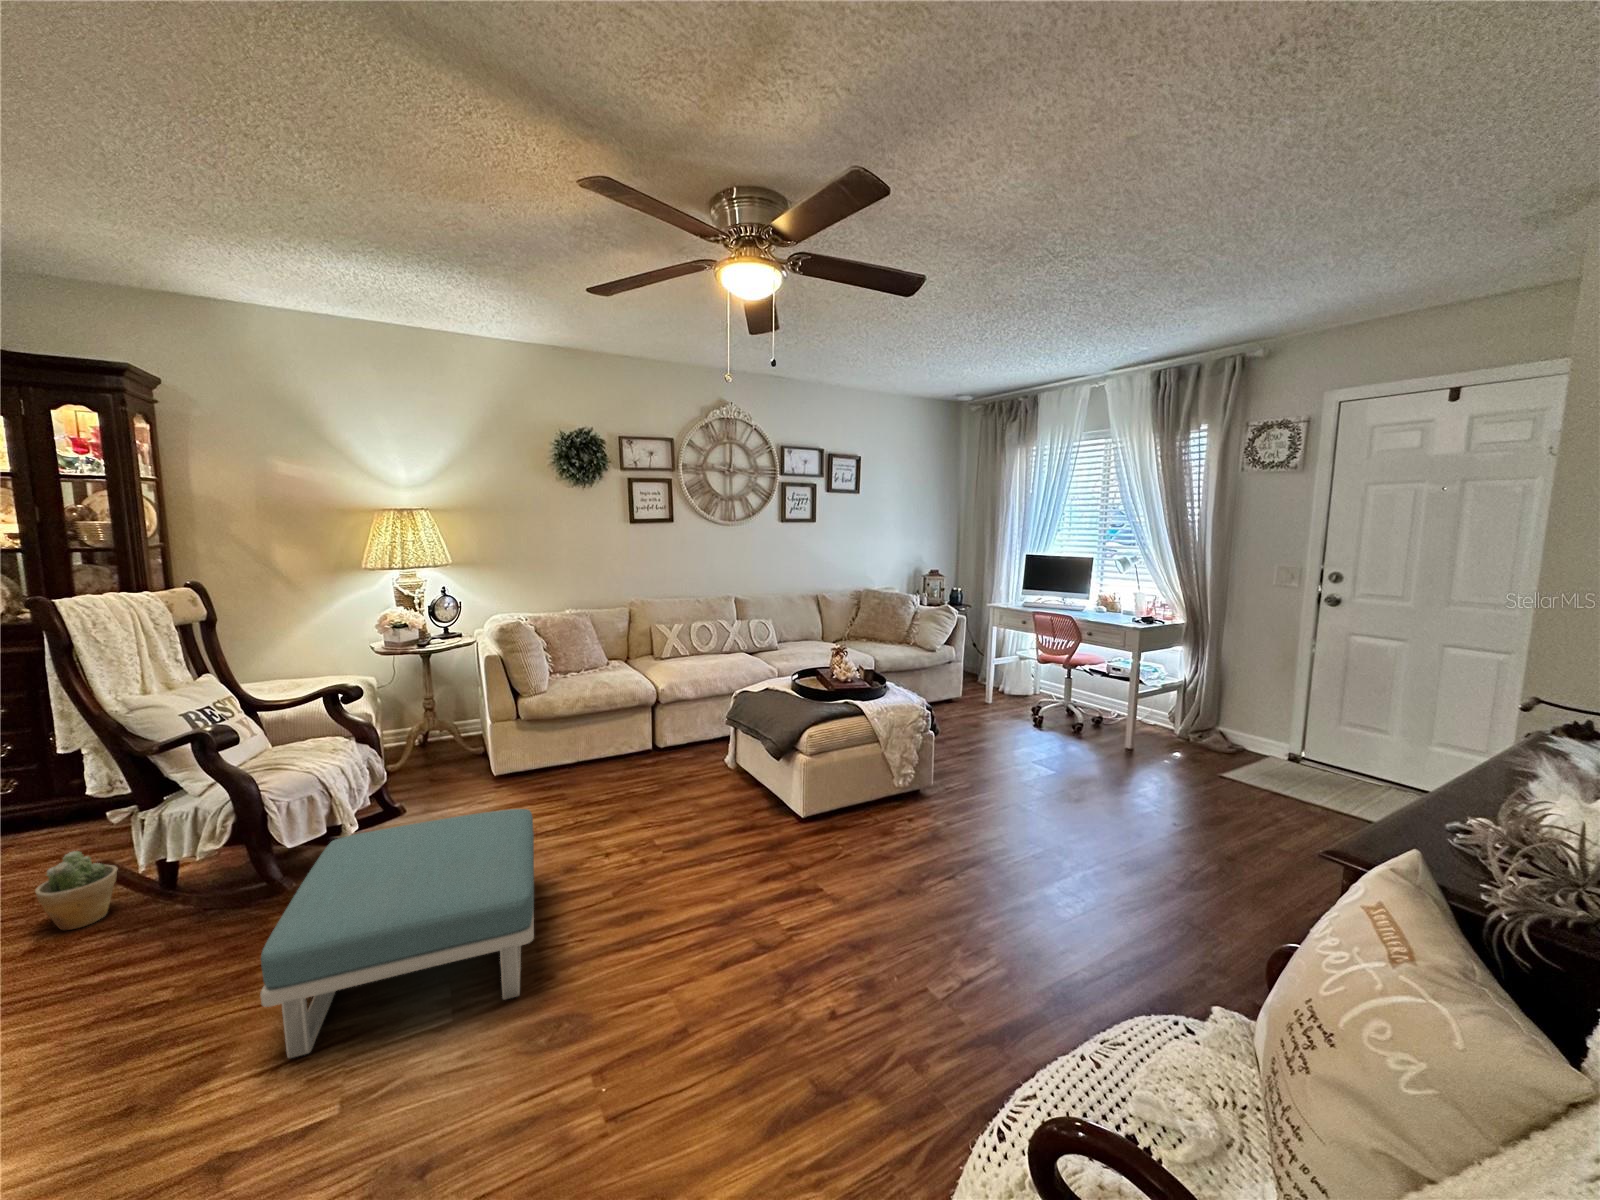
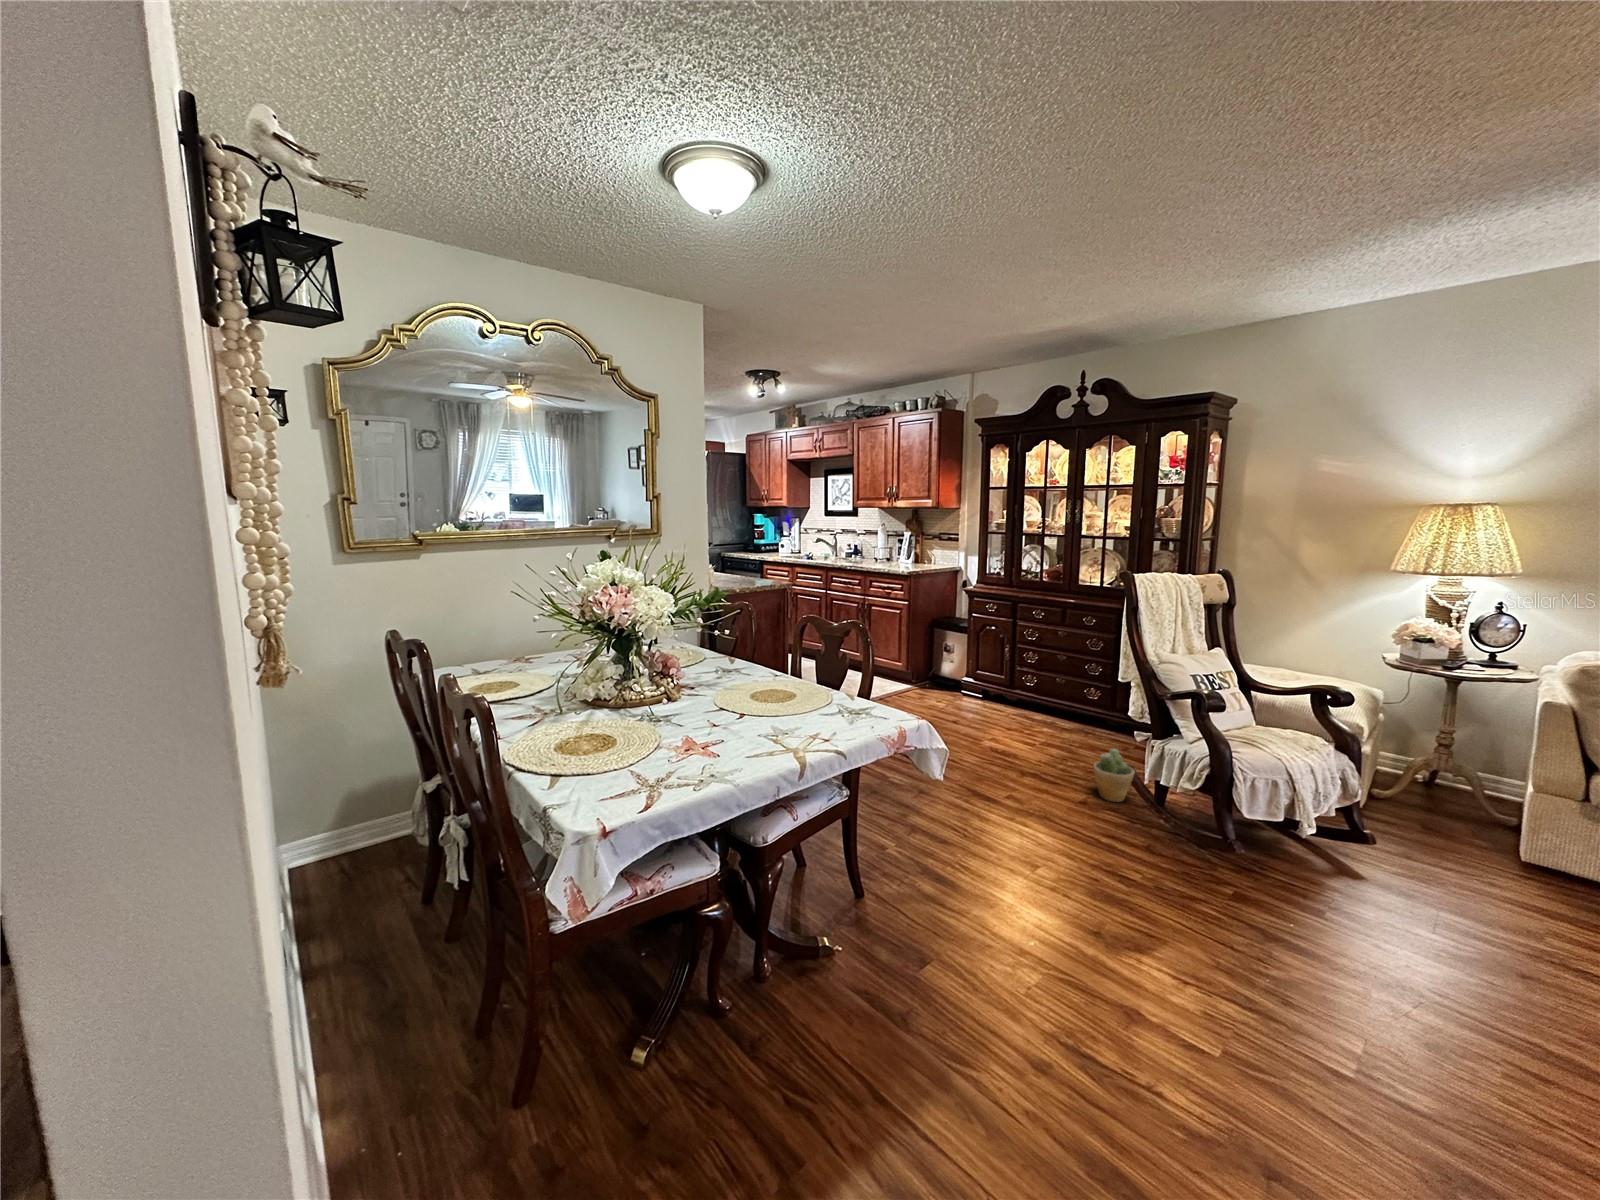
footstool: present [260,809,534,1058] -> none [1187,830,1555,1133]

